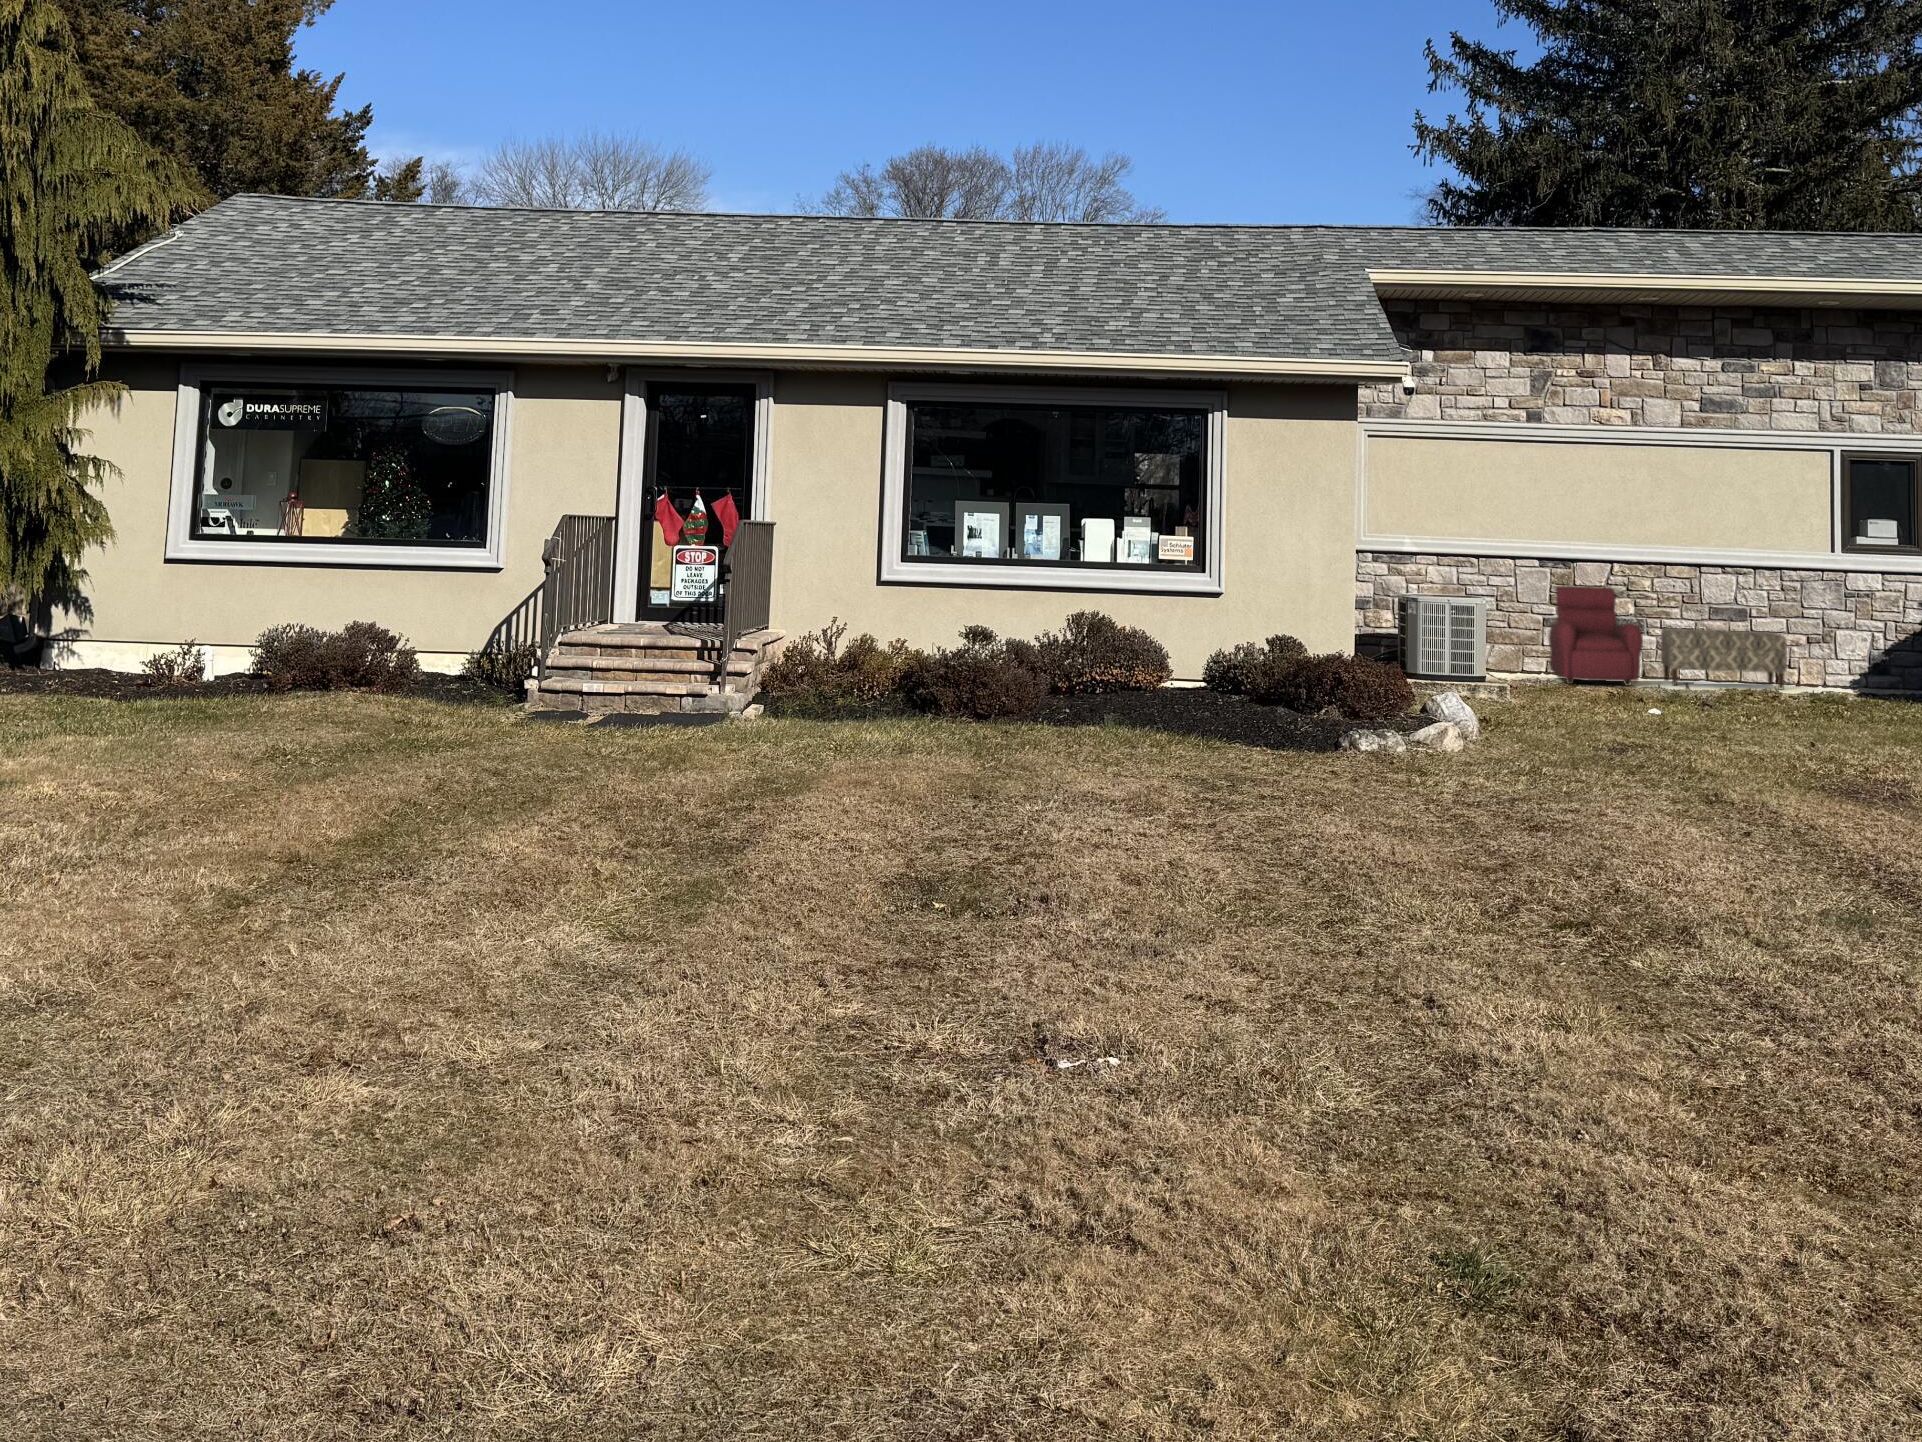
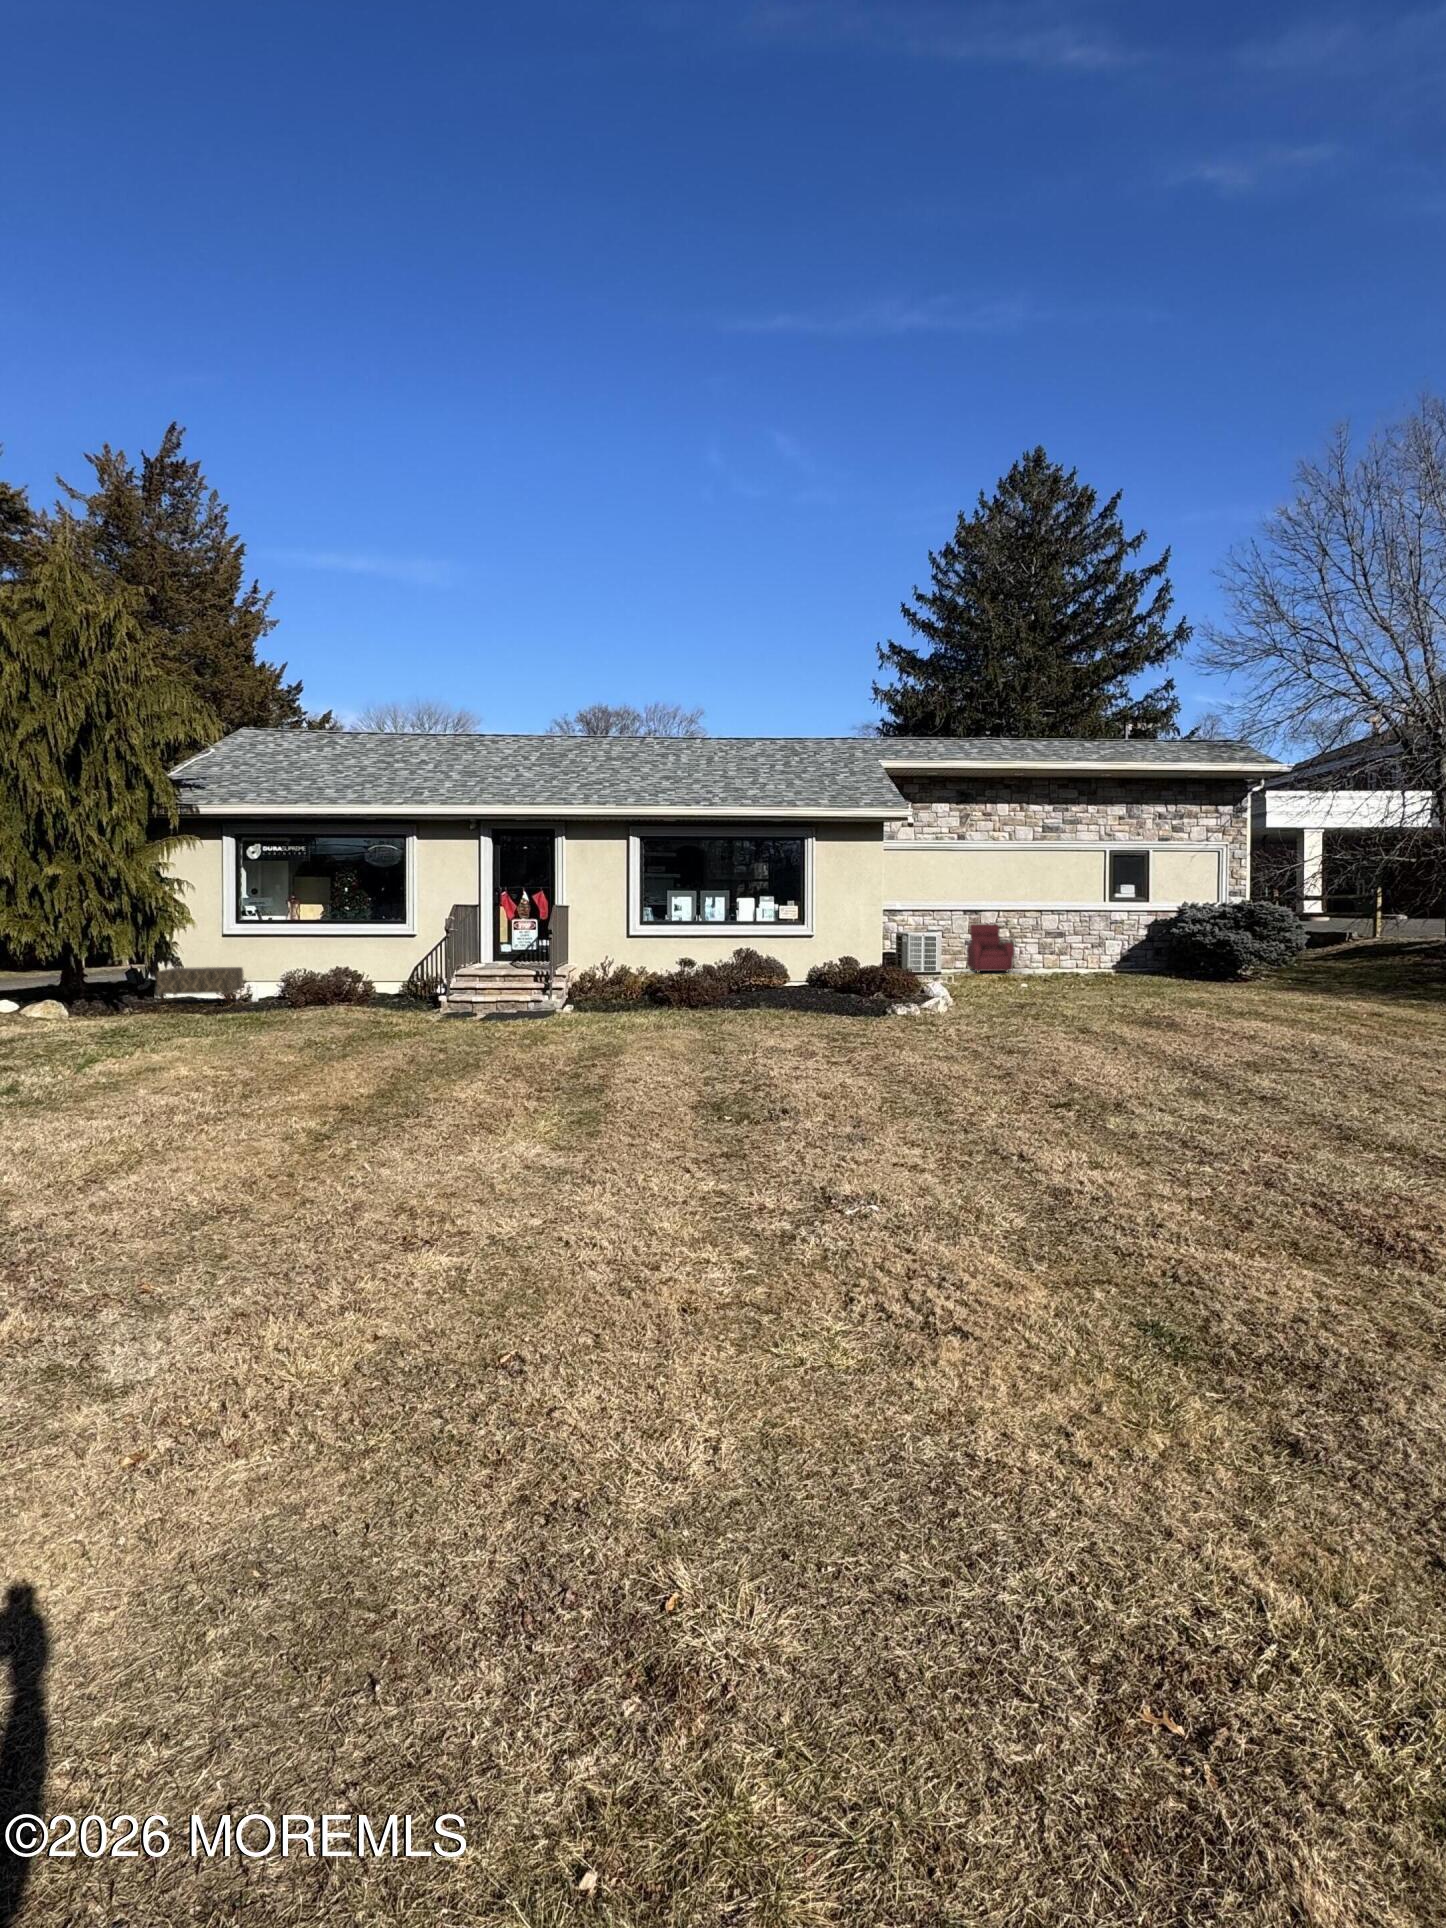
bench: present [1660,628,1787,689] -> present [156,967,244,1004]

